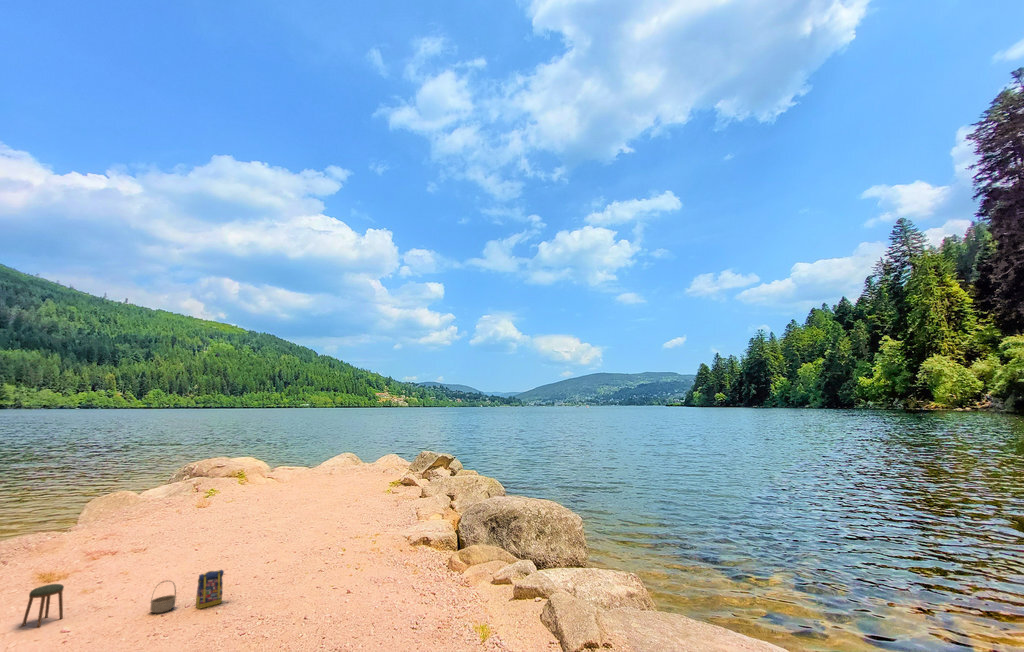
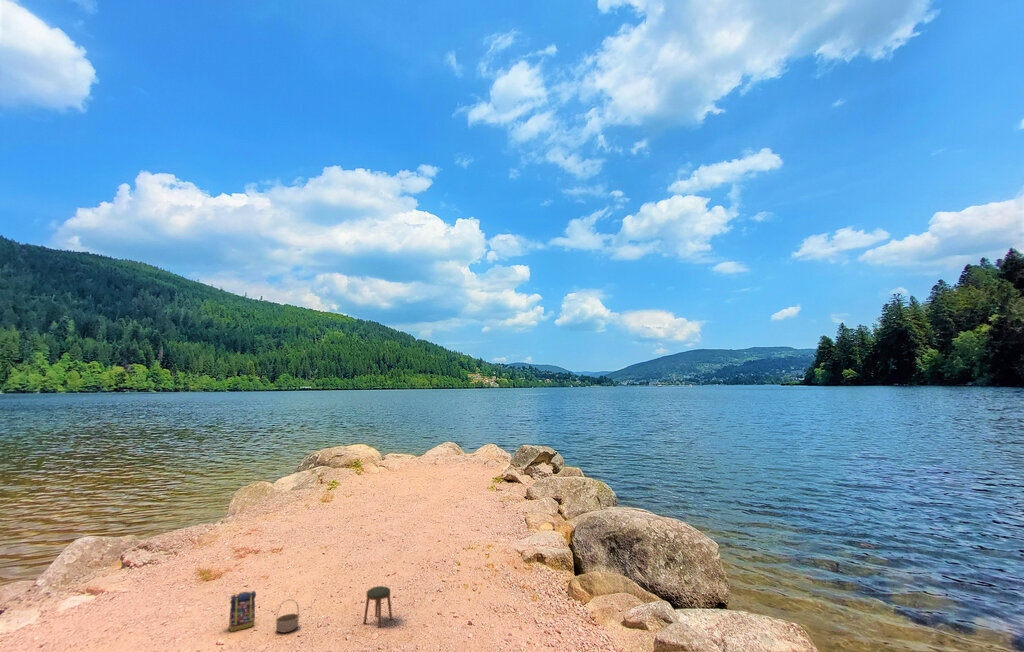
backpack: present [195,570,224,609] -> present [229,591,256,631]
stool: present [22,584,64,627] -> present [364,586,392,628]

